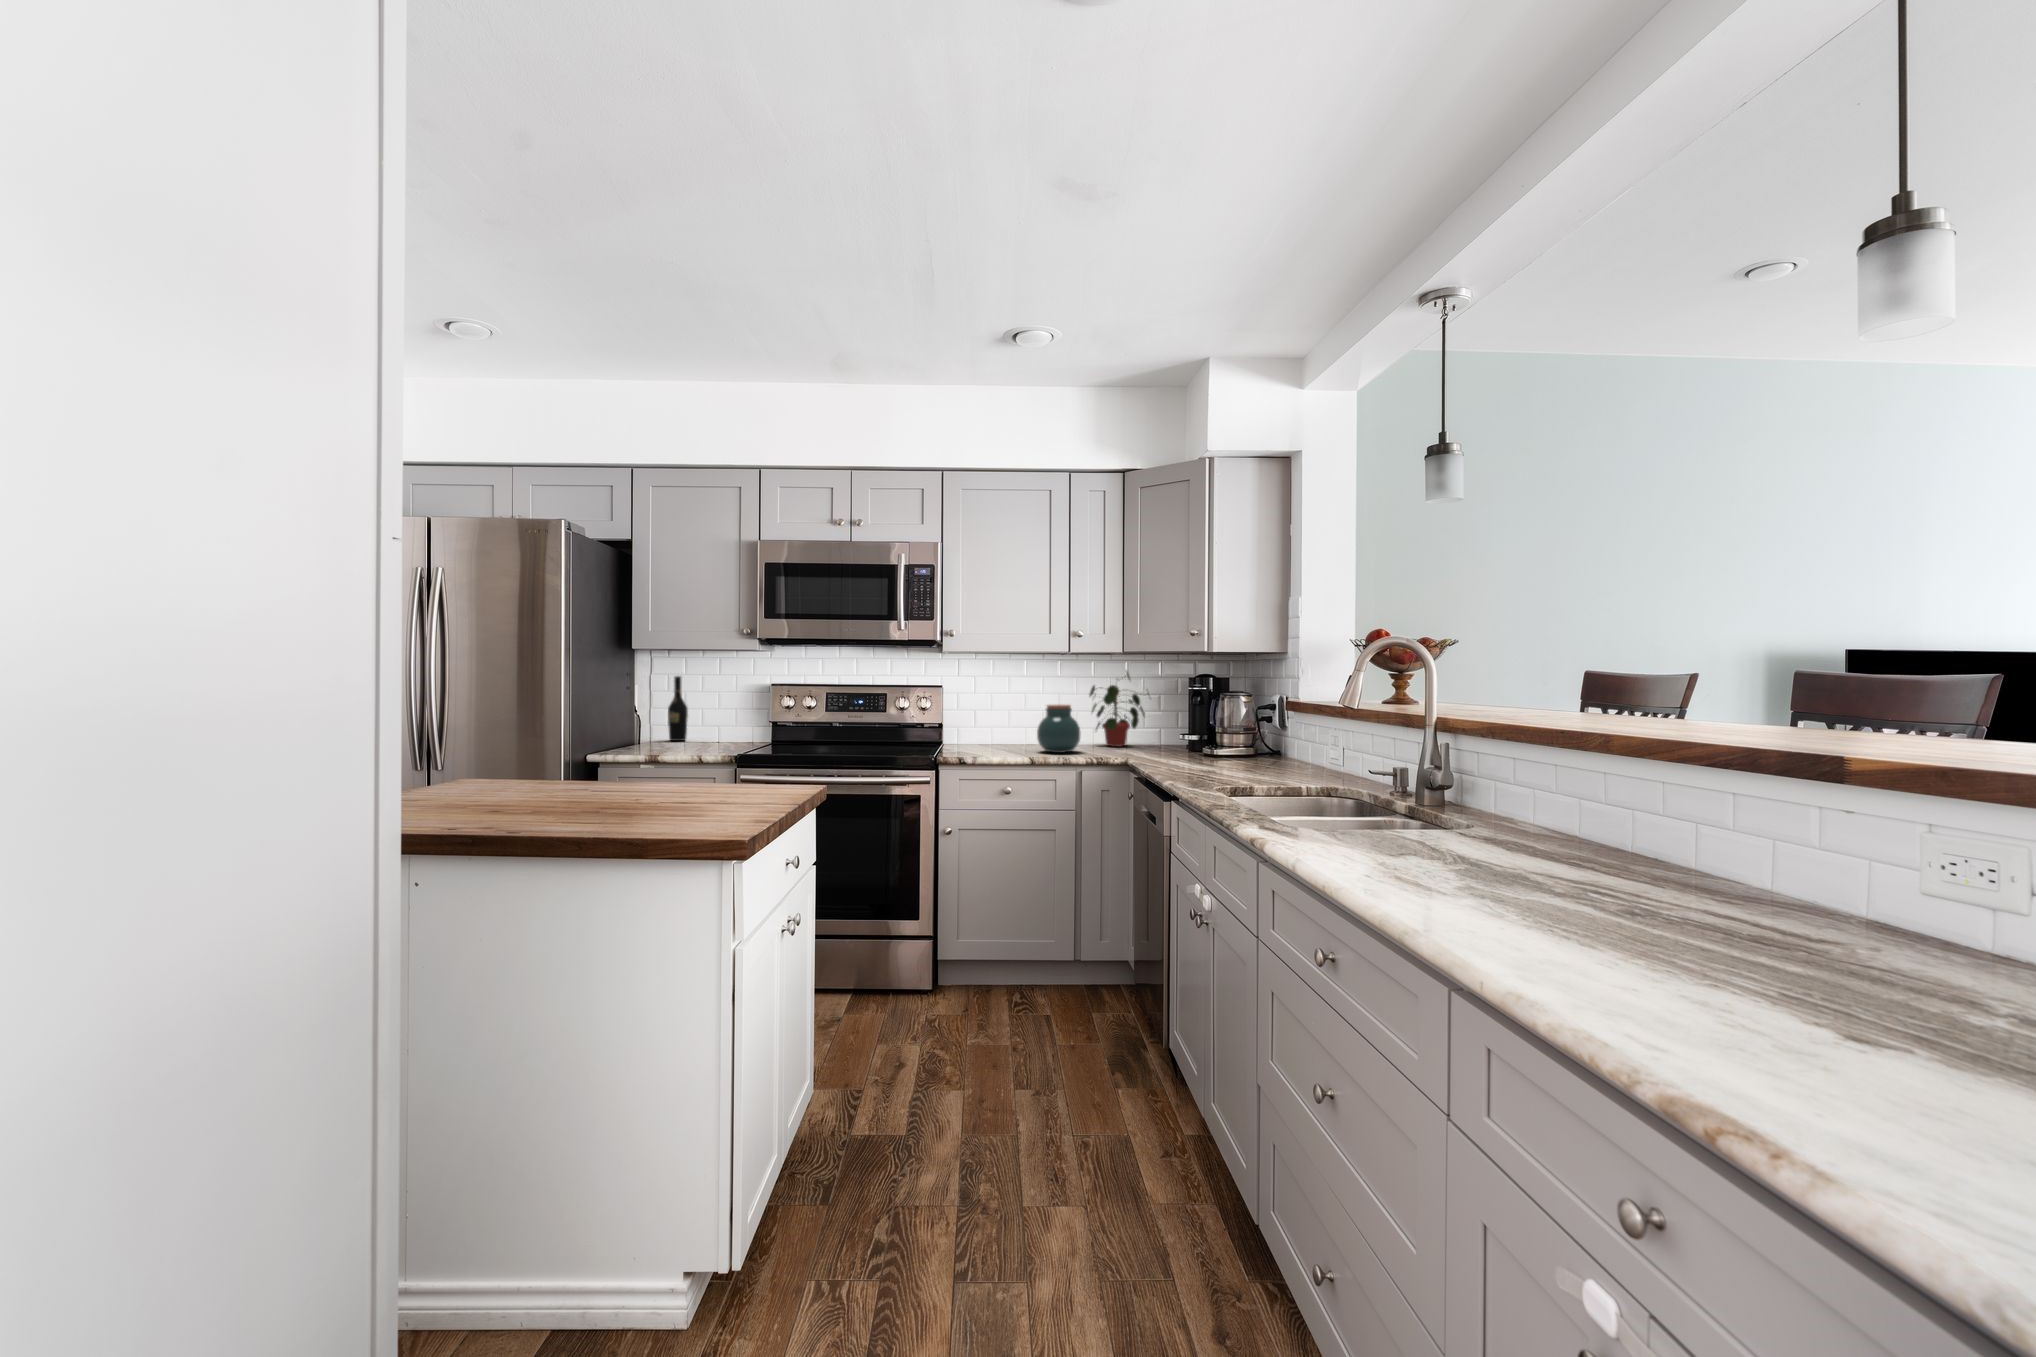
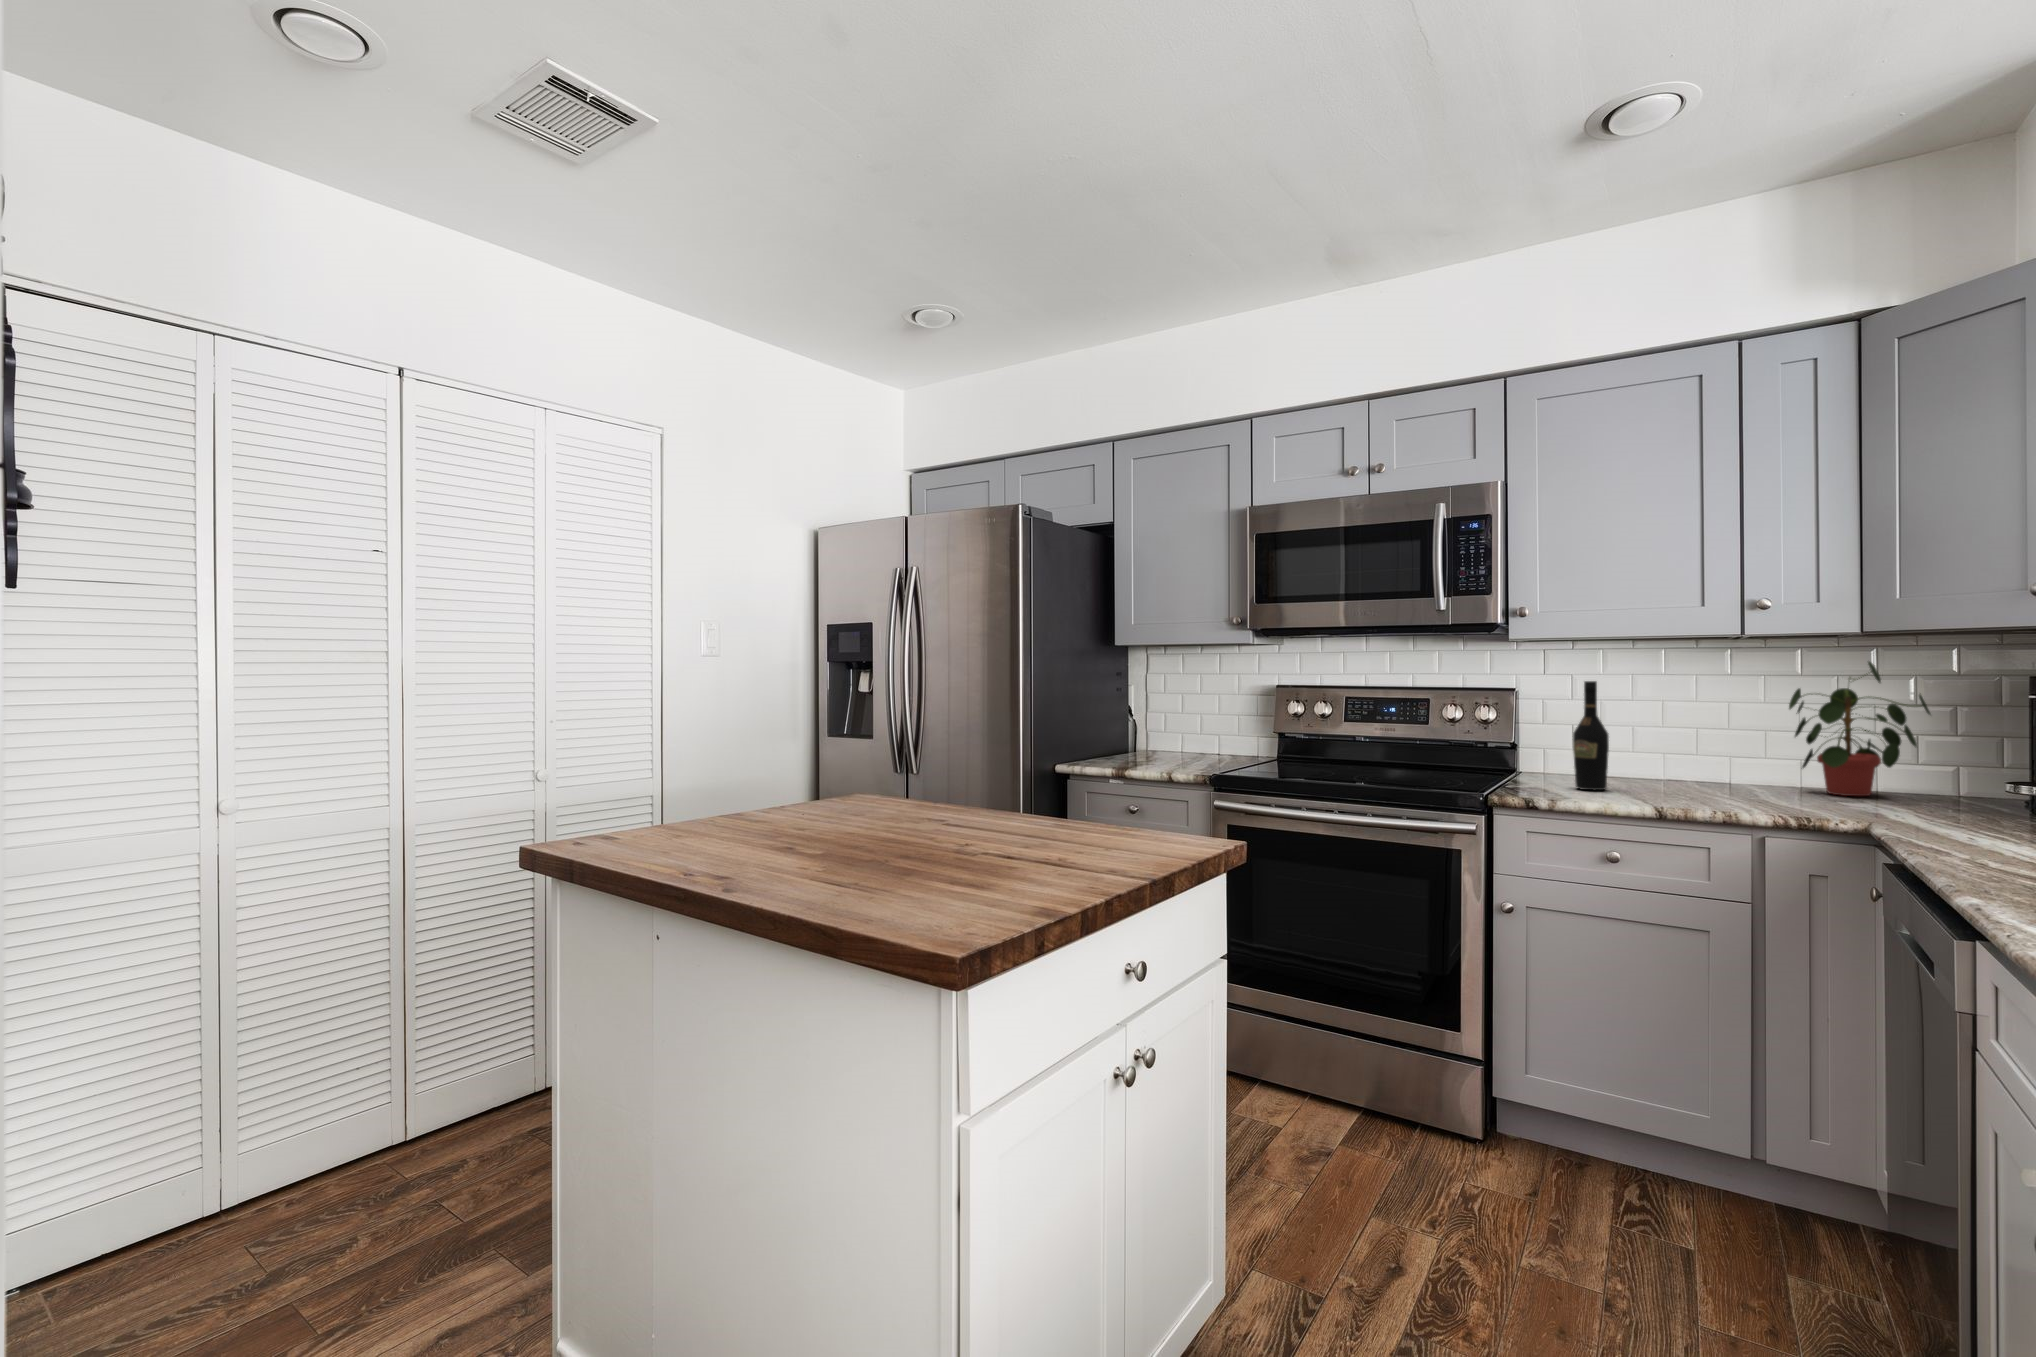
wine bottle: present [668,676,688,741] -> present [1573,681,1609,790]
jar: present [1037,705,1081,753] -> none [1675,721,1764,802]

